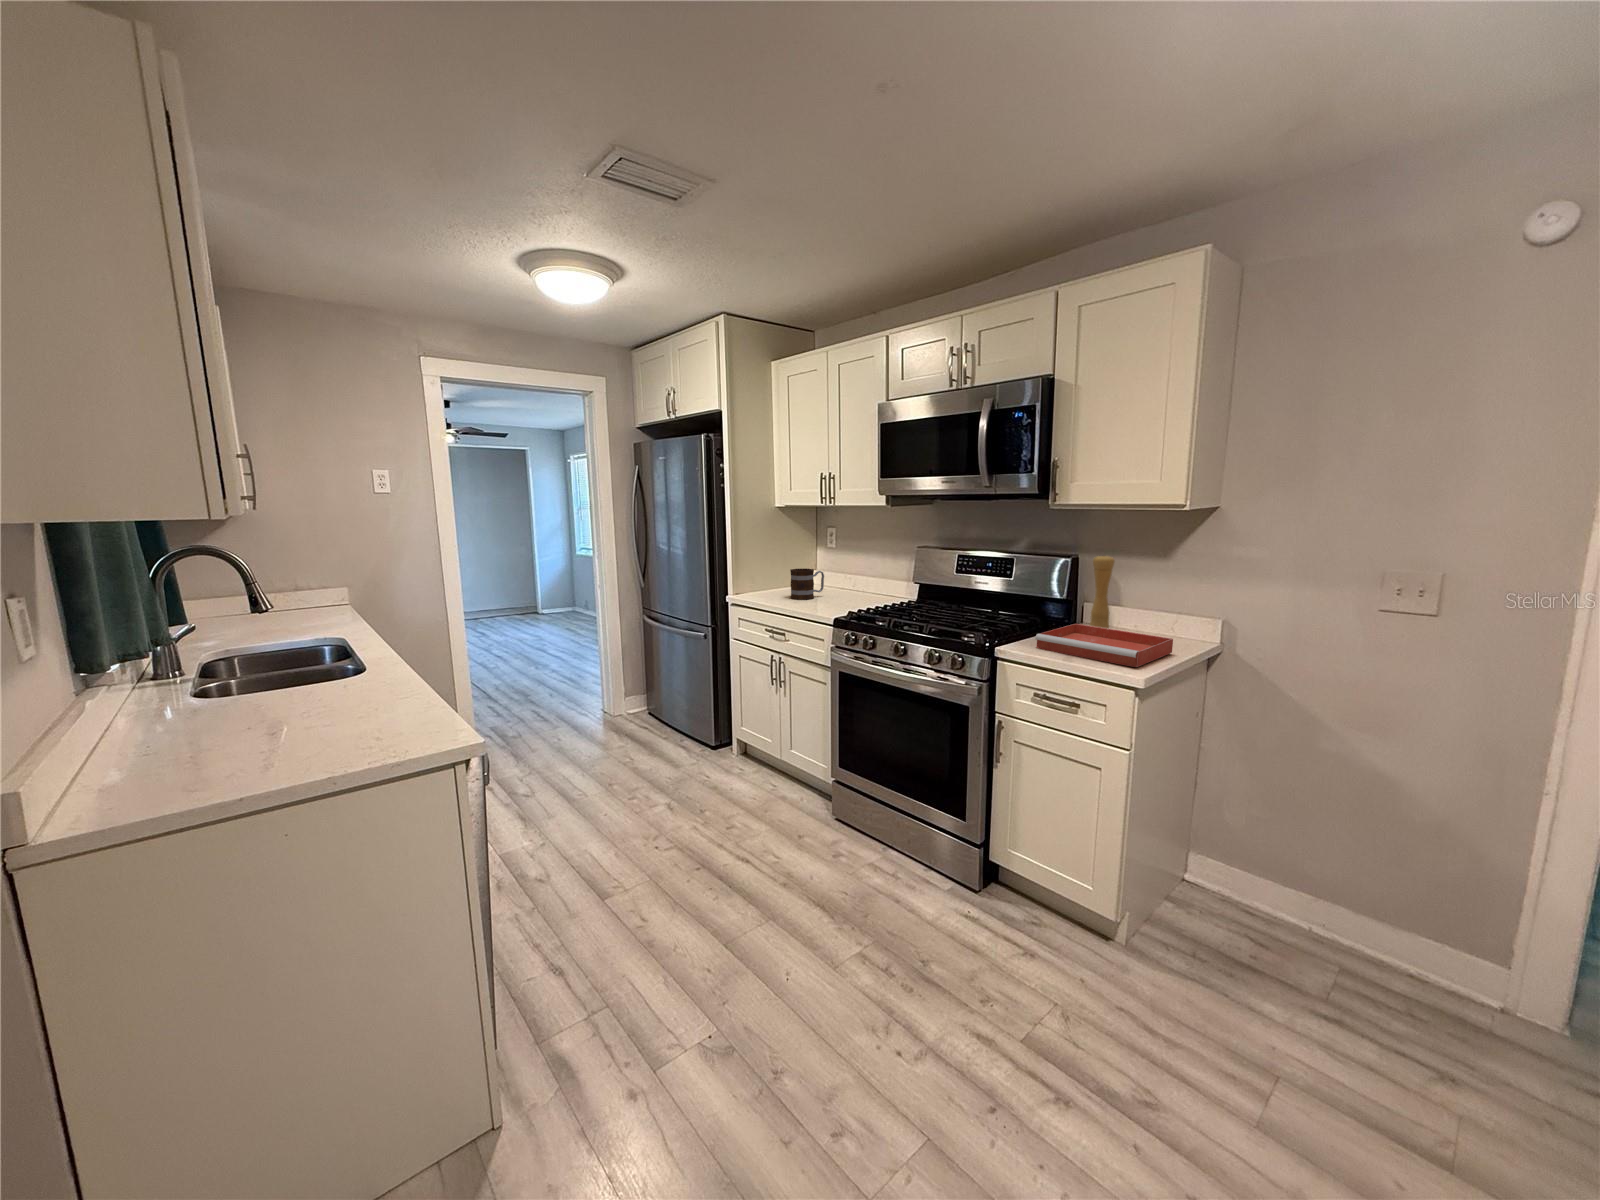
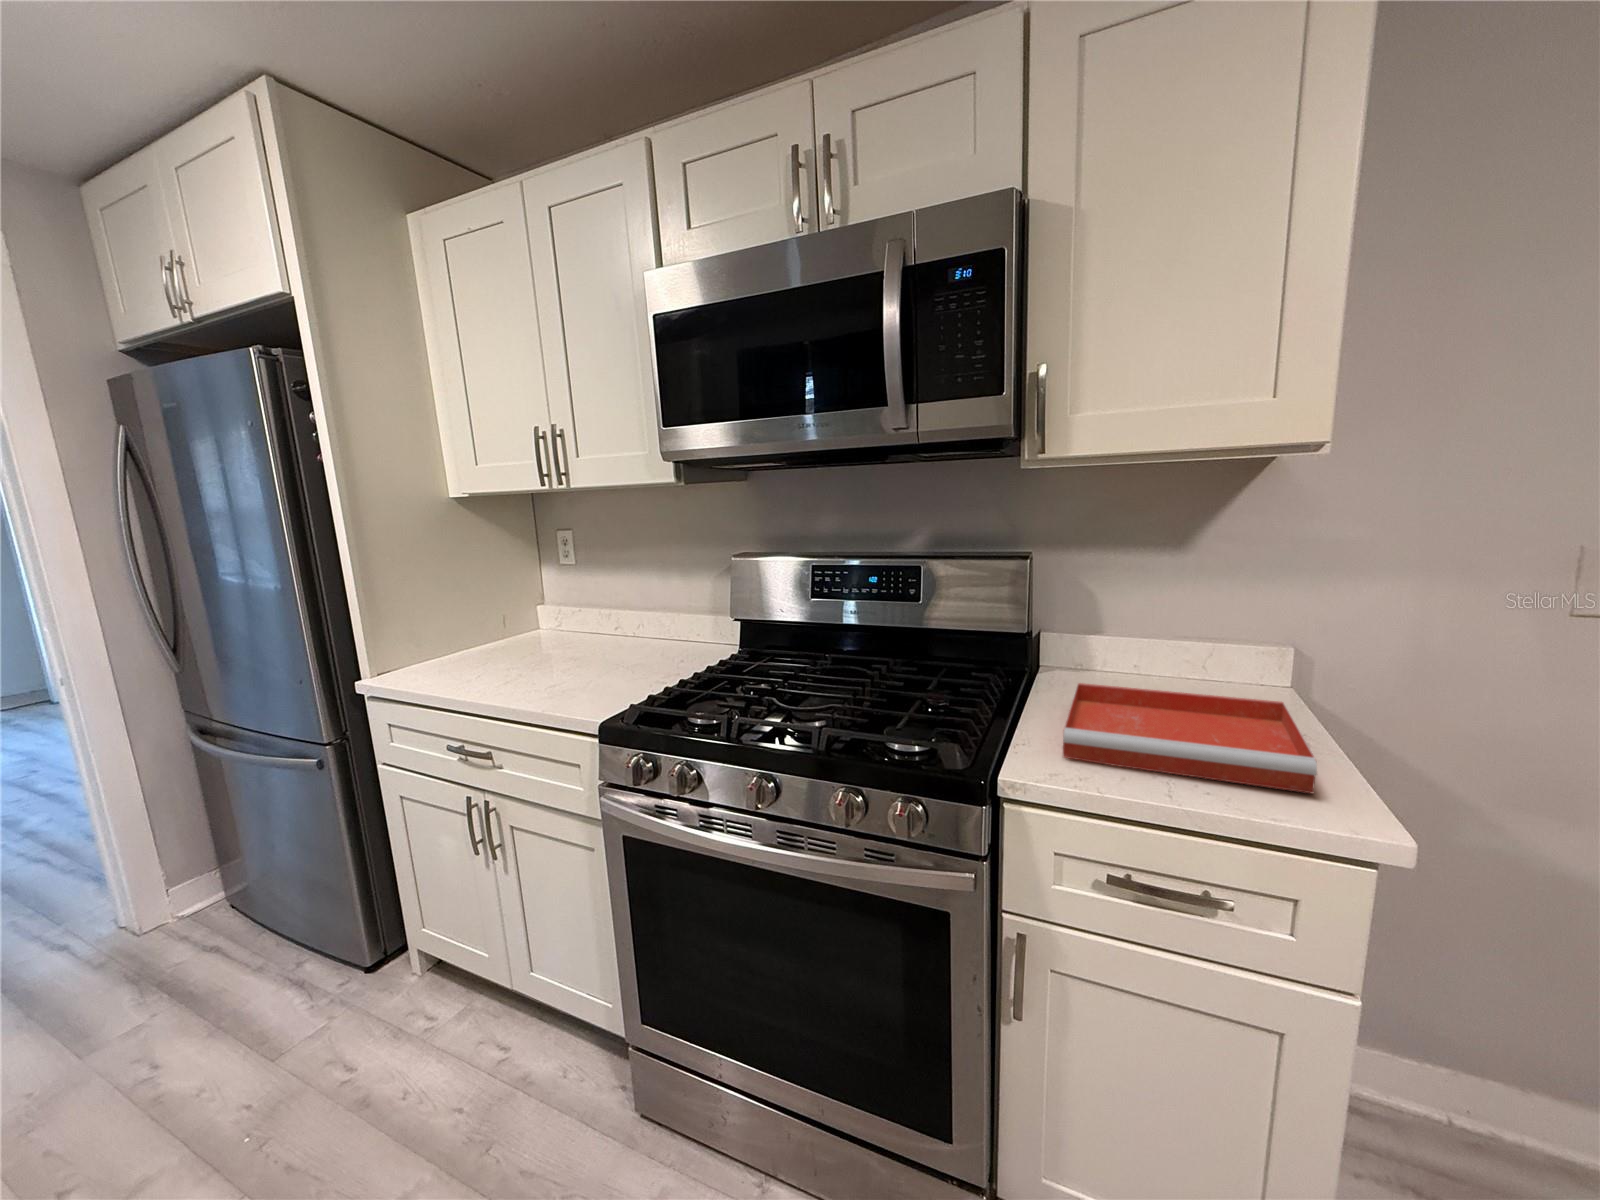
pepper mill: present [1090,555,1114,628] -> none [1079,551,1121,691]
mug: present [790,568,824,600] -> none [491,609,561,672]

